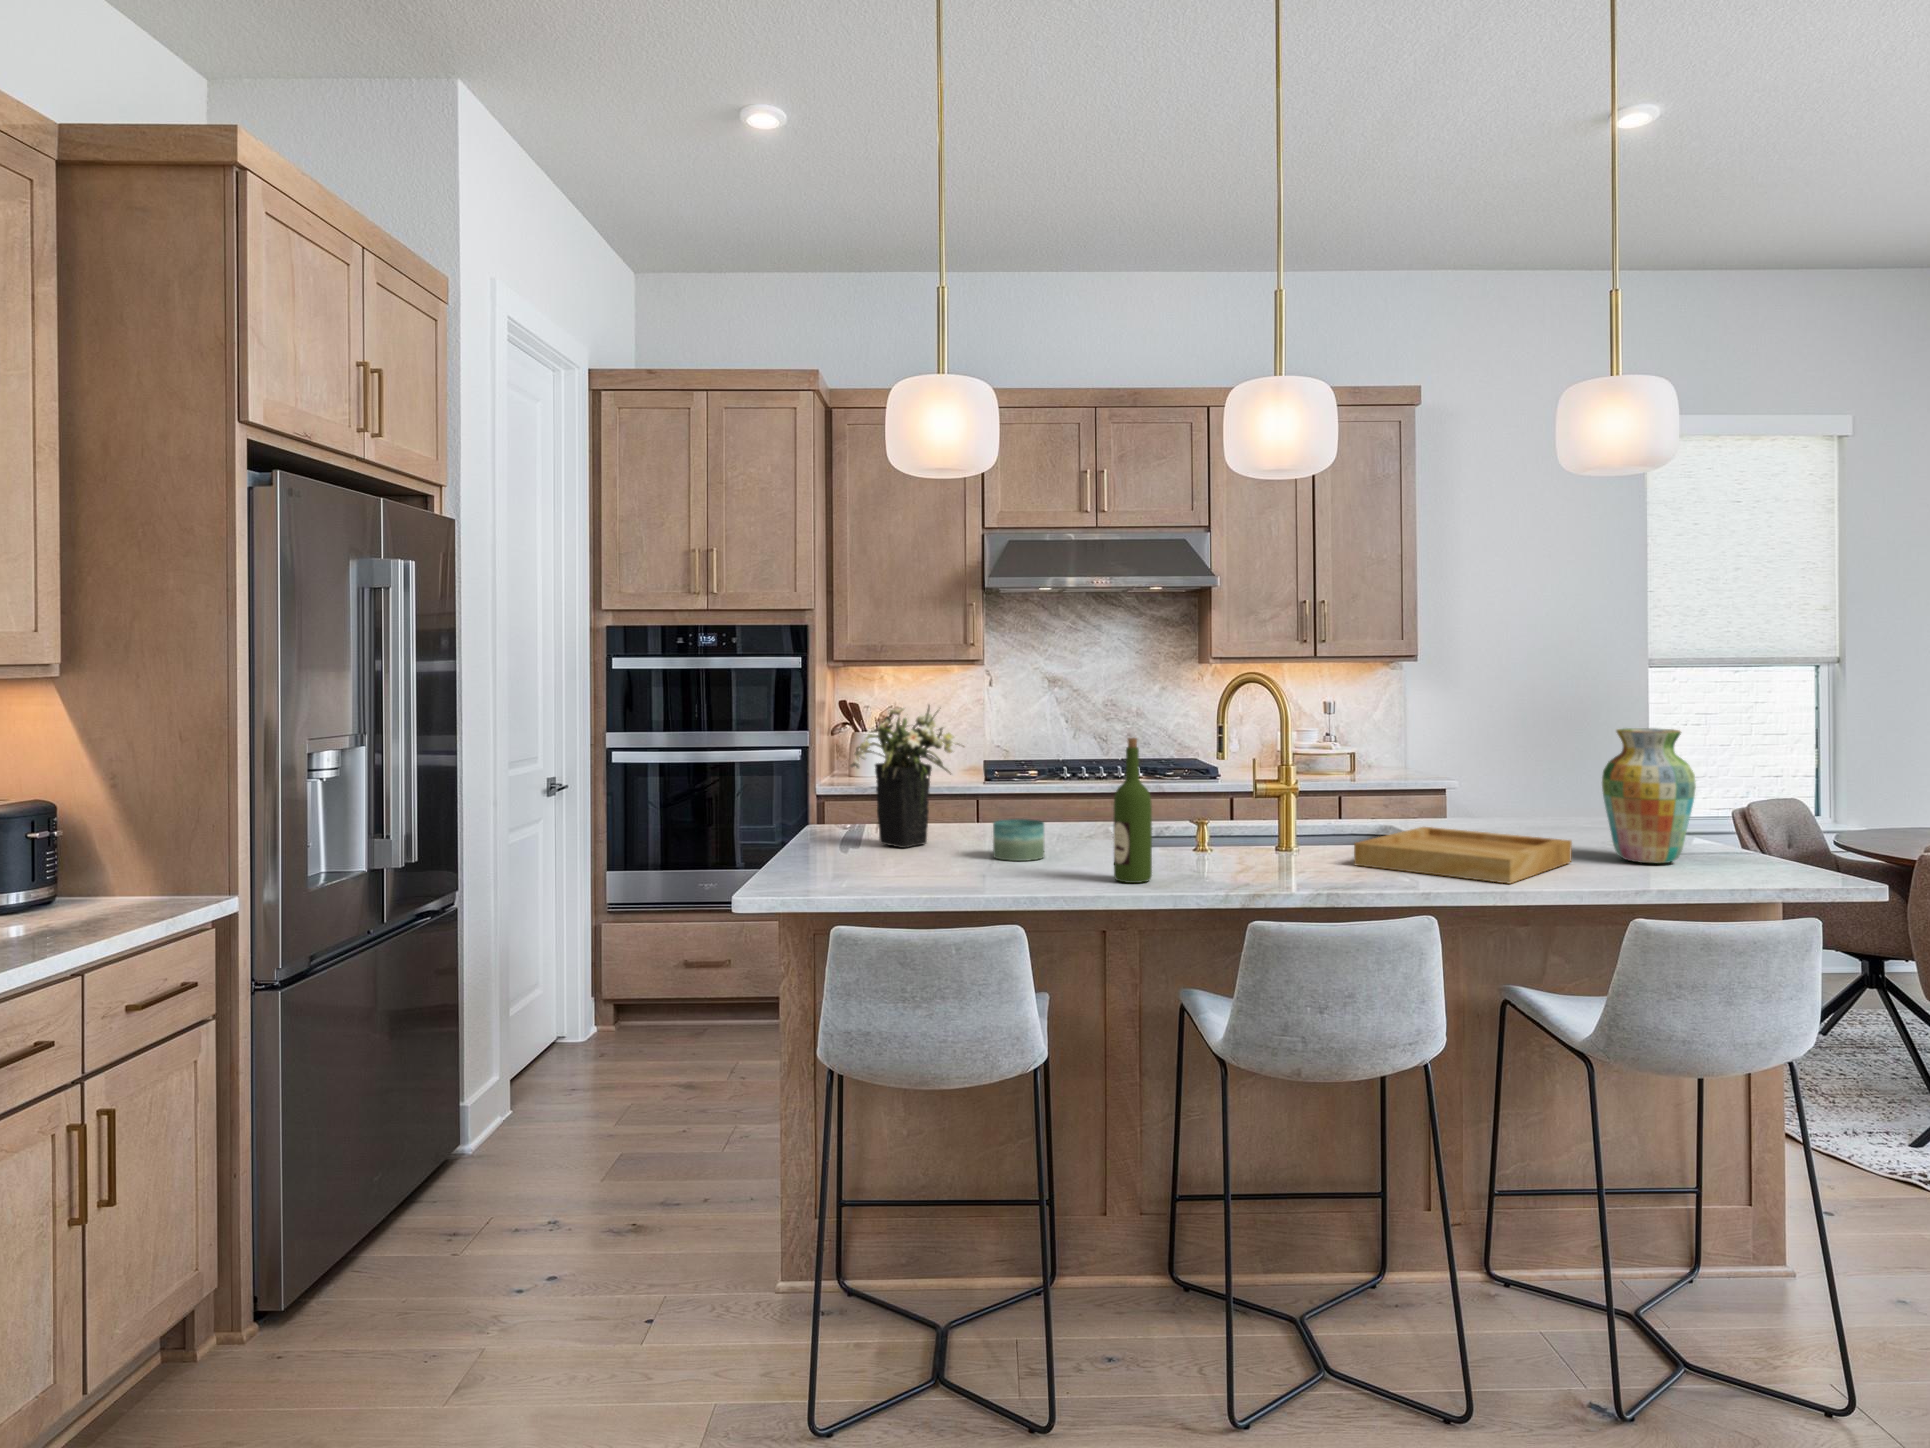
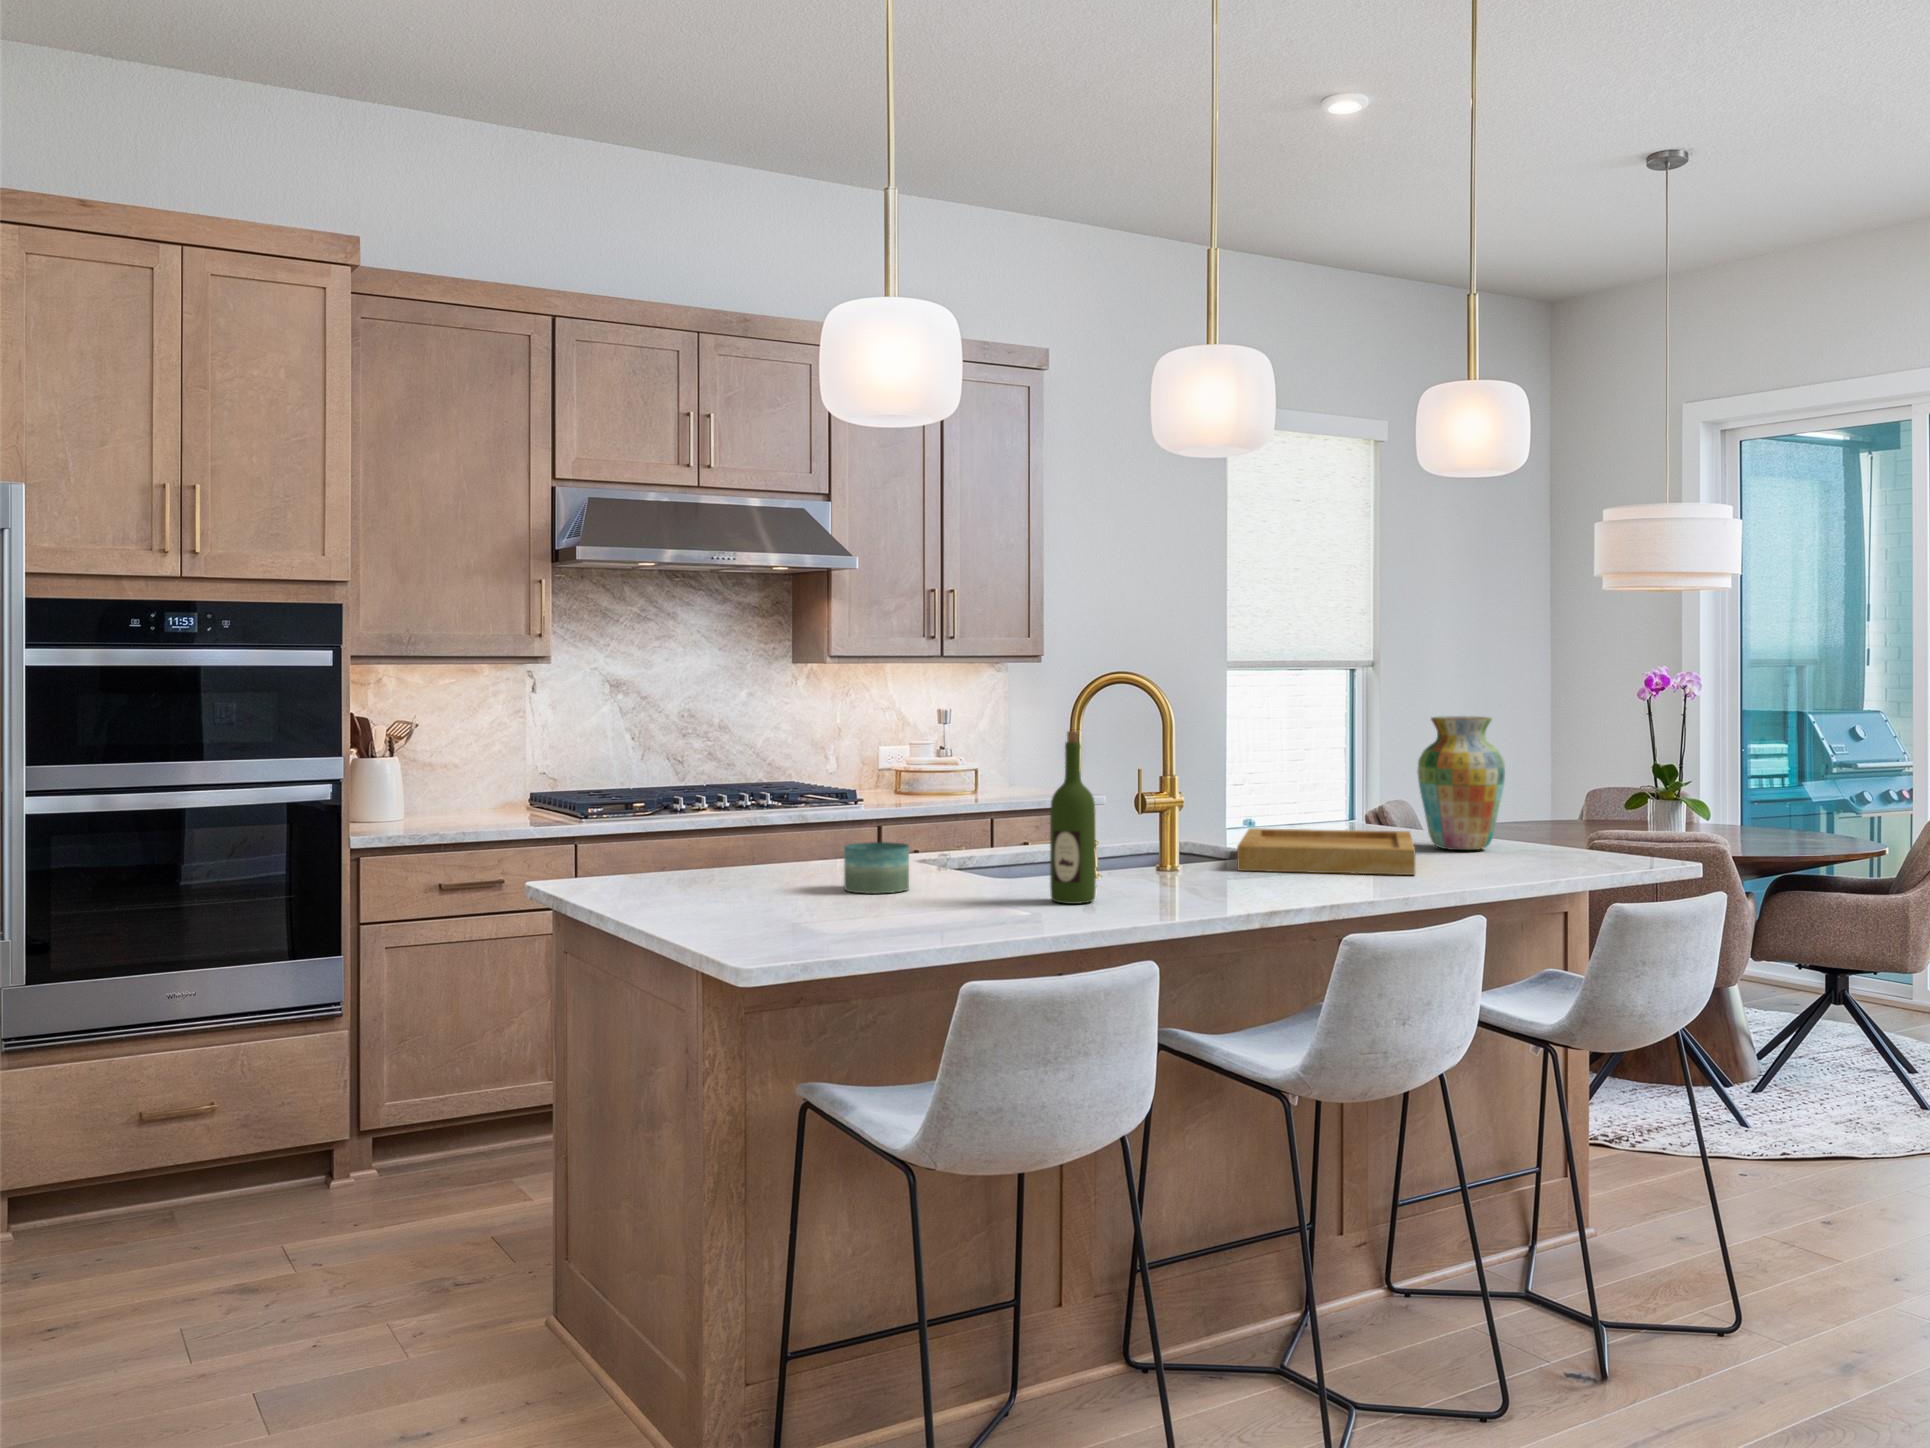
flower arrangement: present [850,705,964,848] -> none [635,700,789,891]

